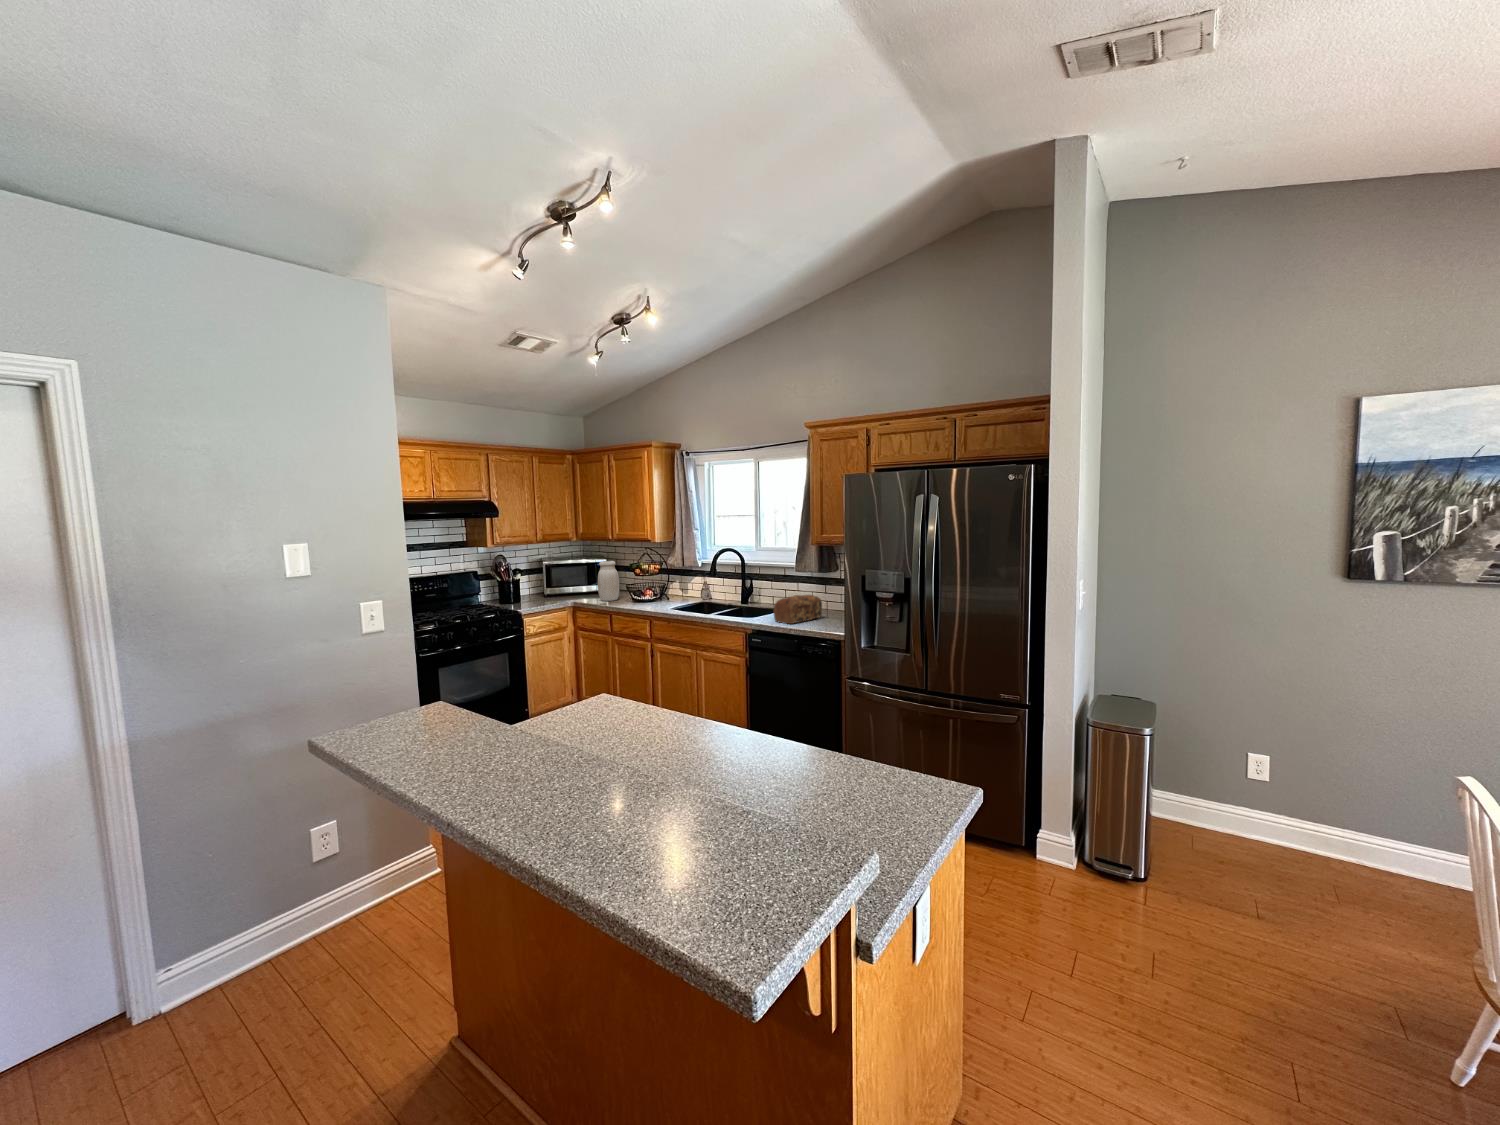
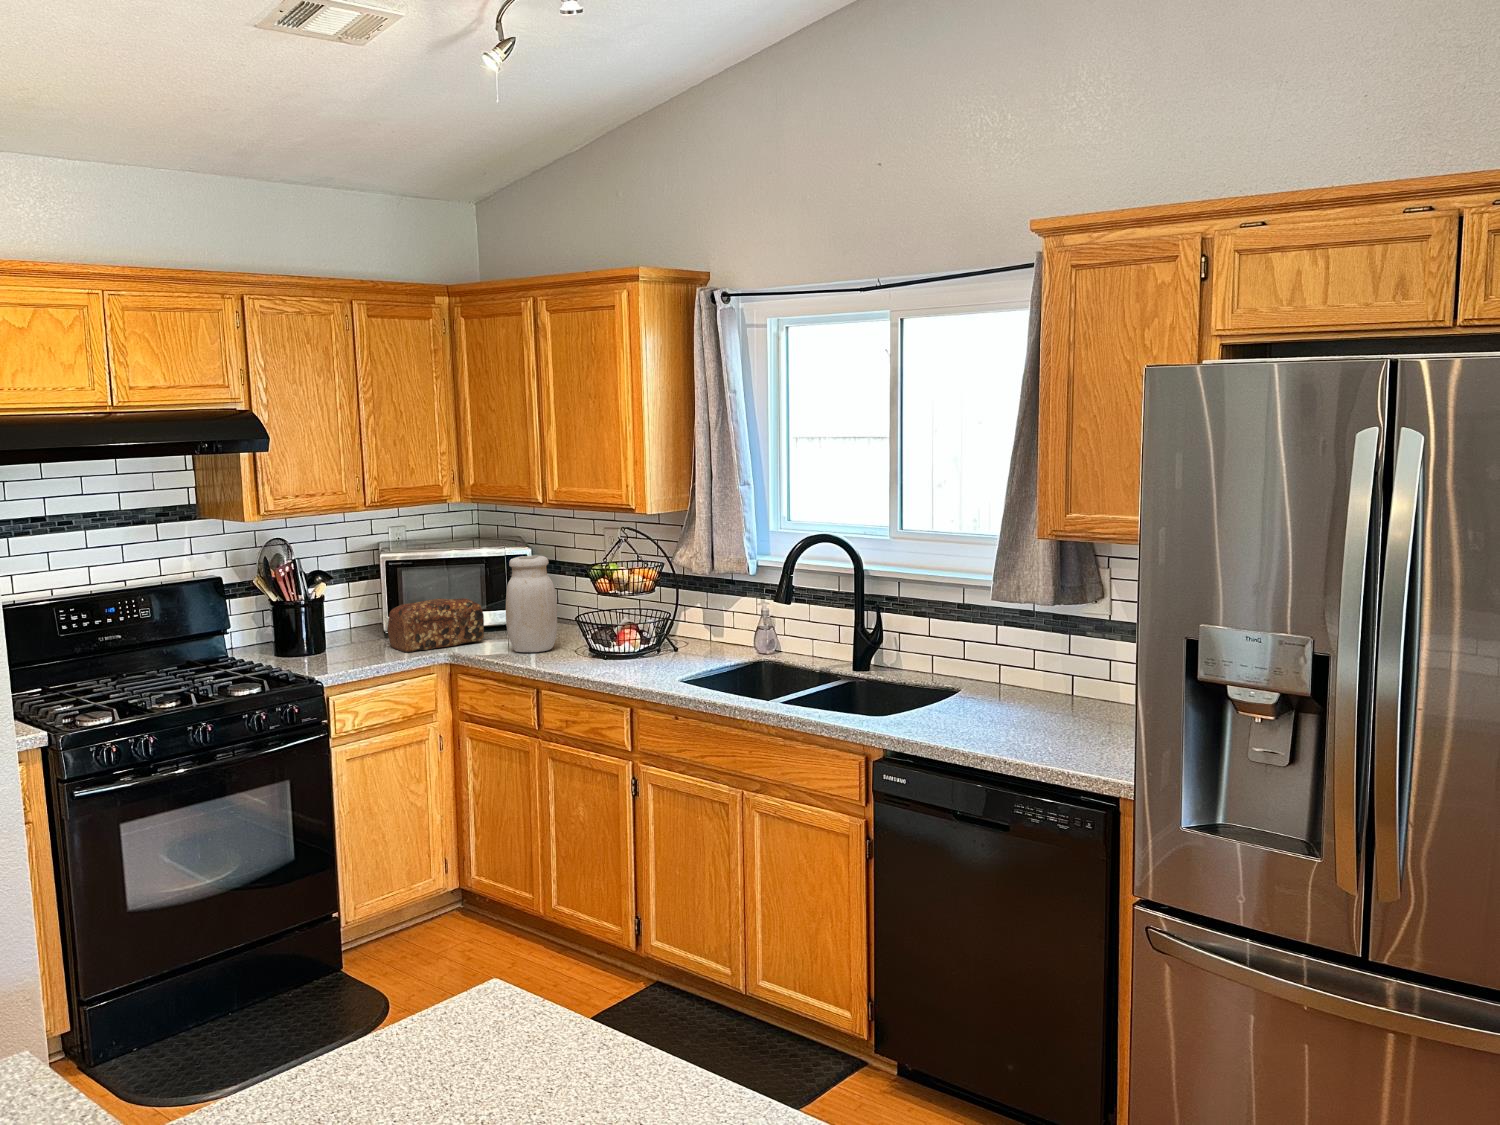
bread loaf: present [773,595,822,624] -> present [387,598,484,652]

